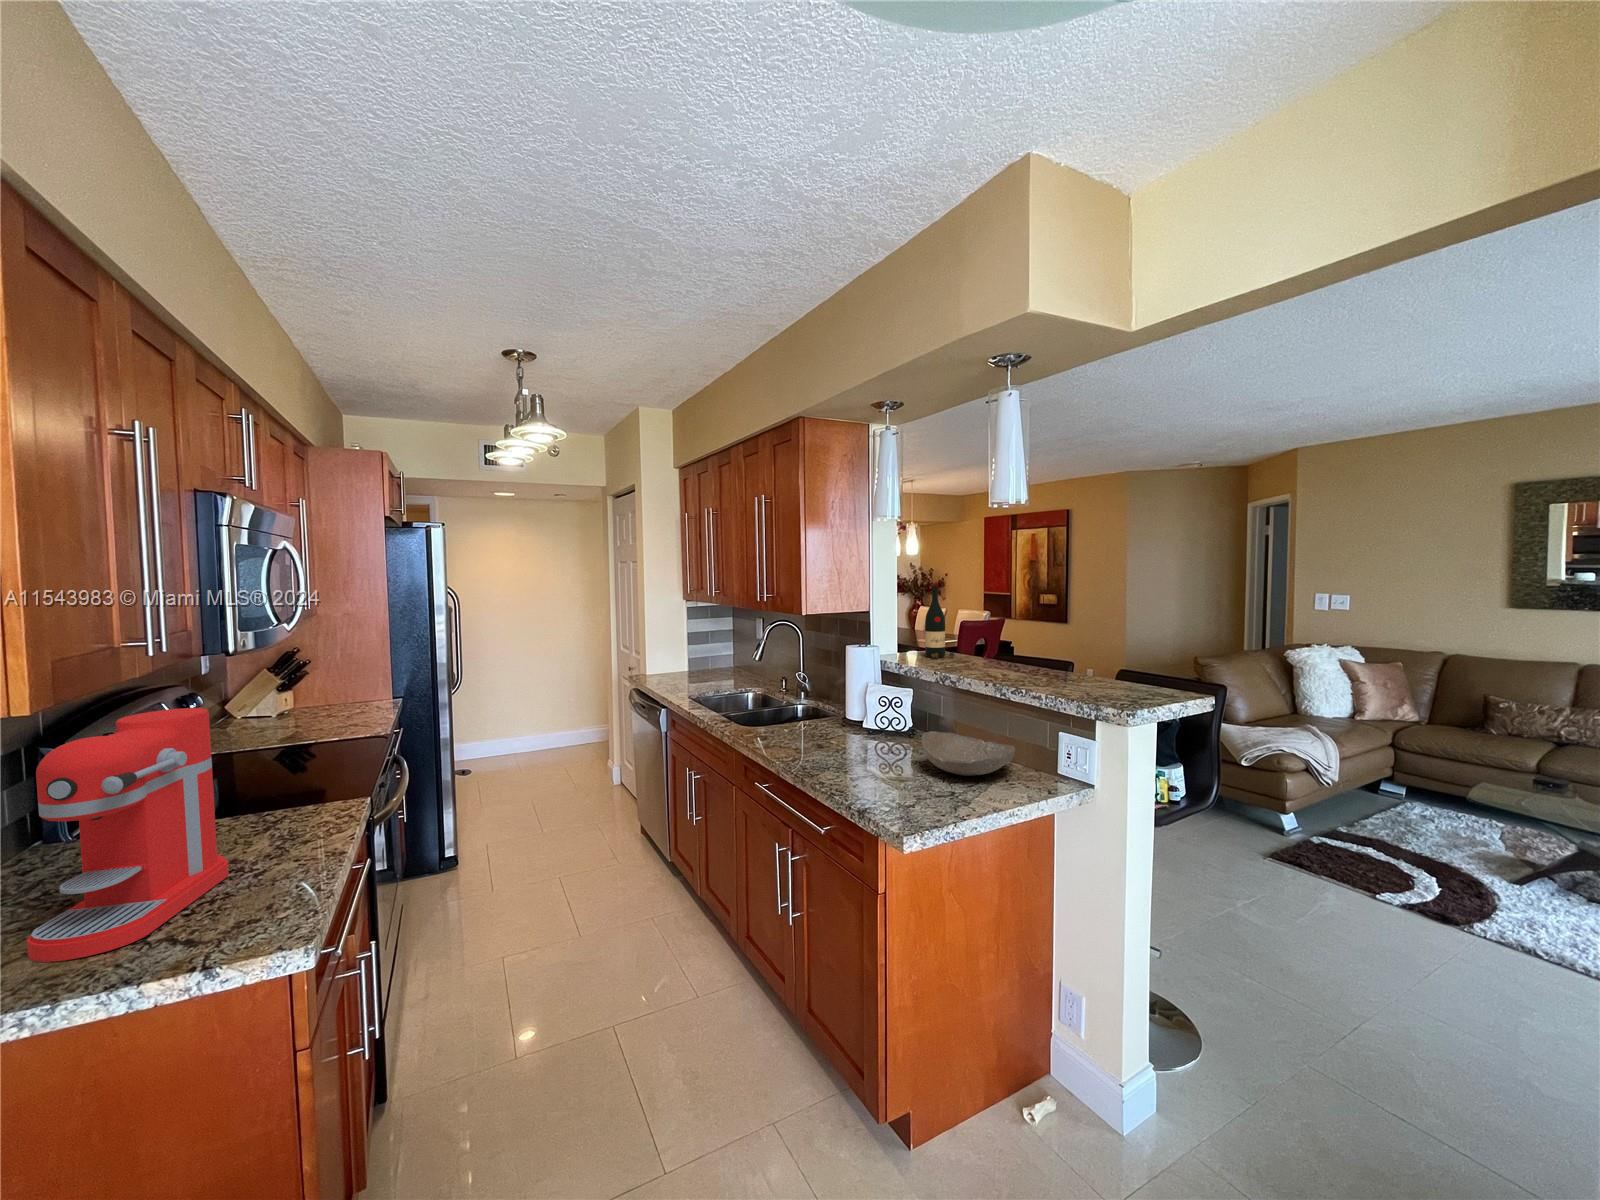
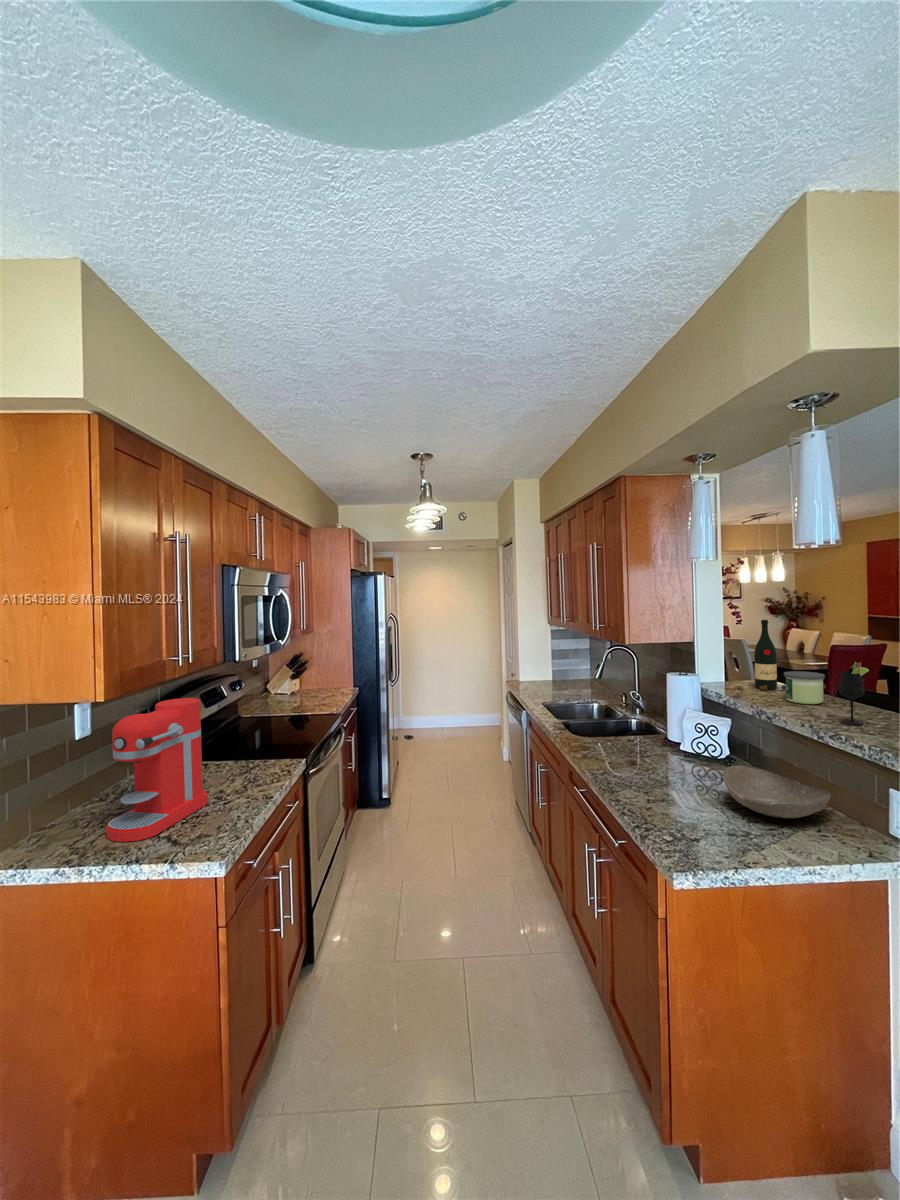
wine glass: none [1014,620,1039,680] -> present [839,662,869,725]
candle: none [958,636,993,667] -> present [784,671,825,704]

